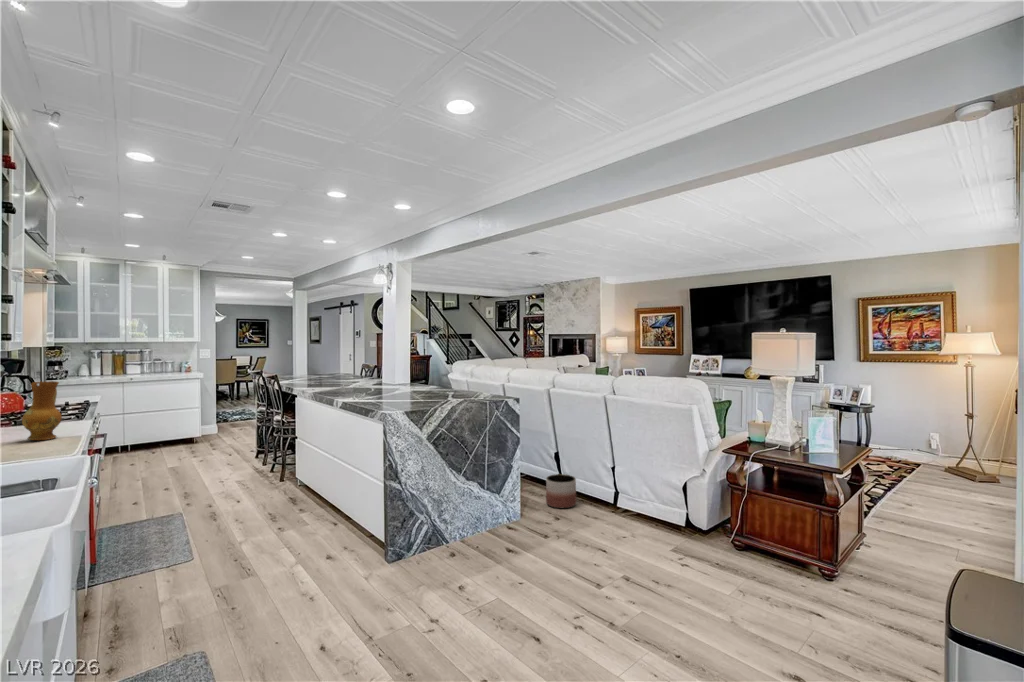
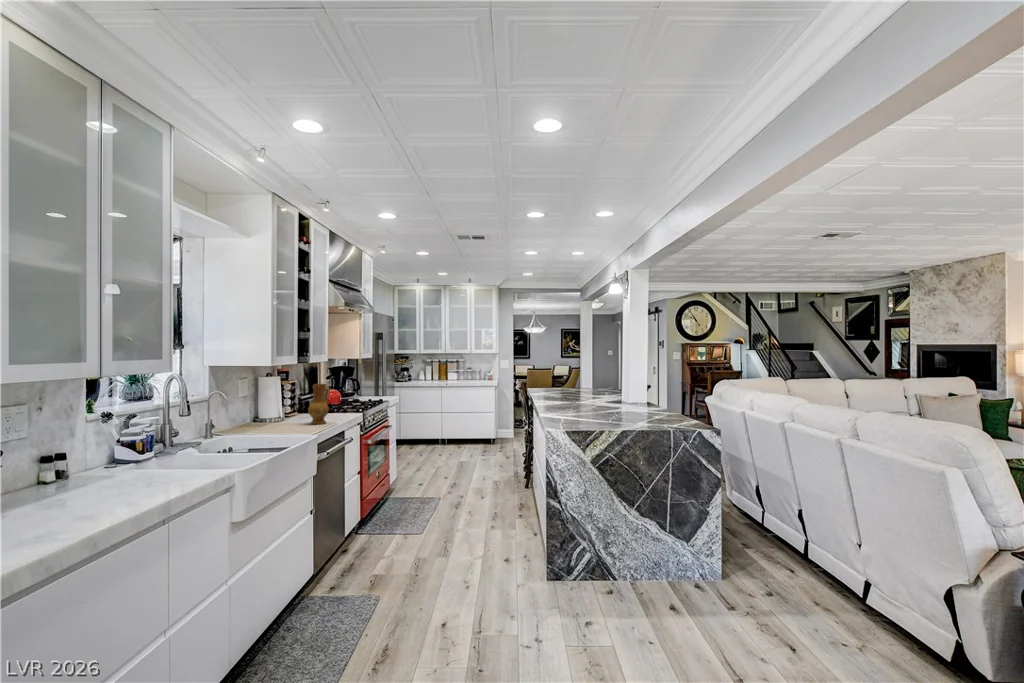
planter: present [546,474,576,508] -> none [777,536,822,585]

